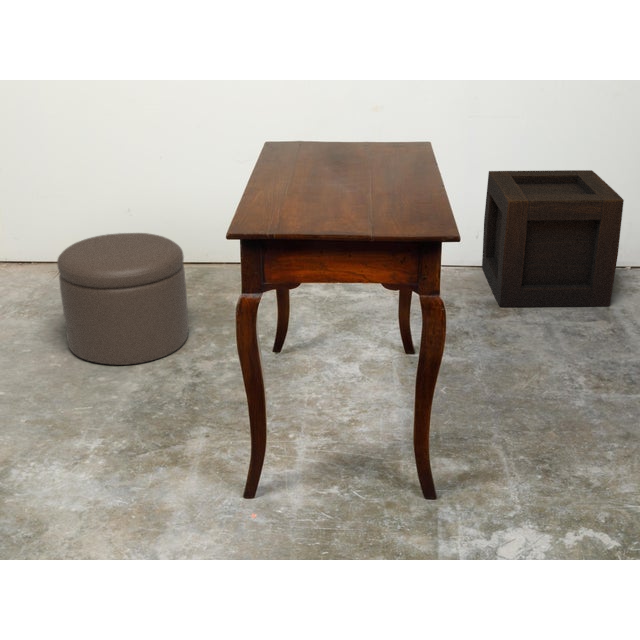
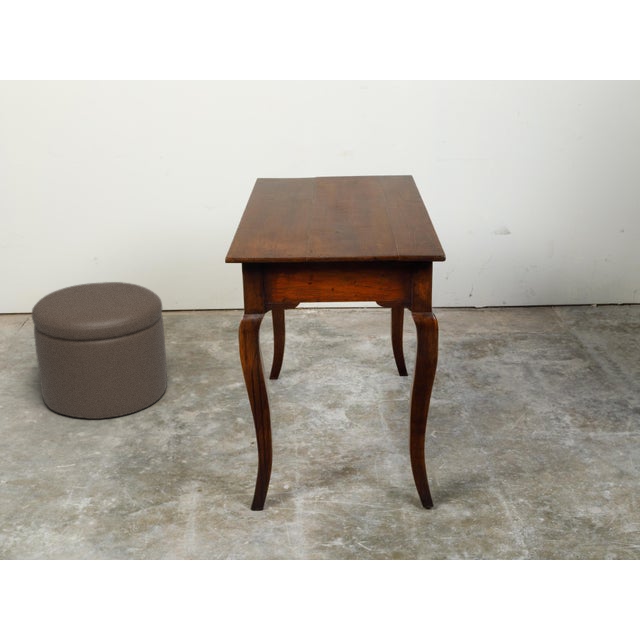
wooden crate: present [482,170,624,307] -> none [452,212,594,347]

